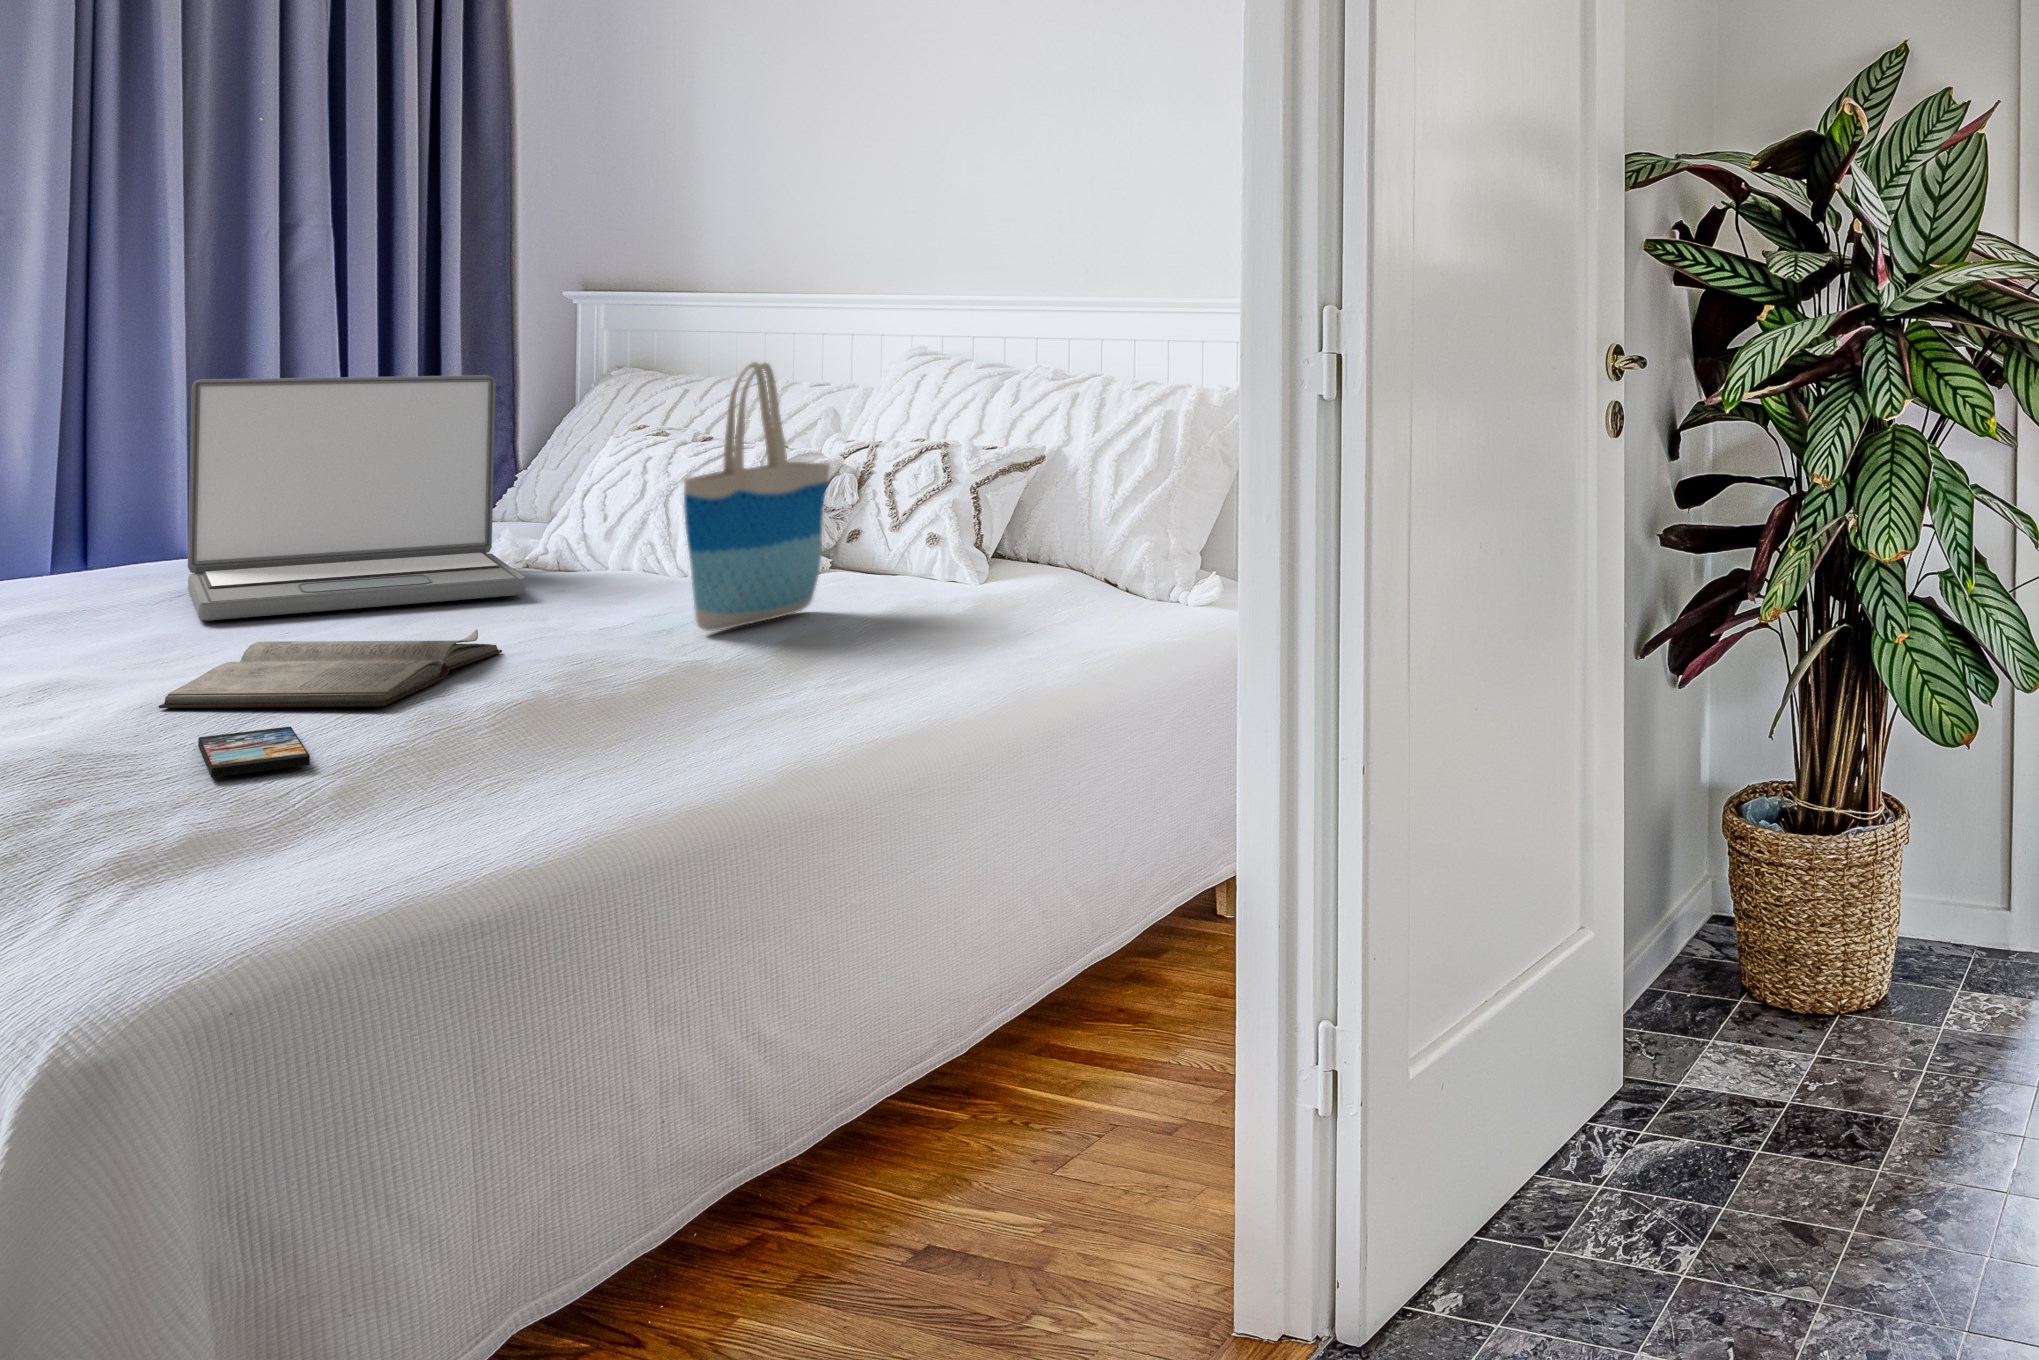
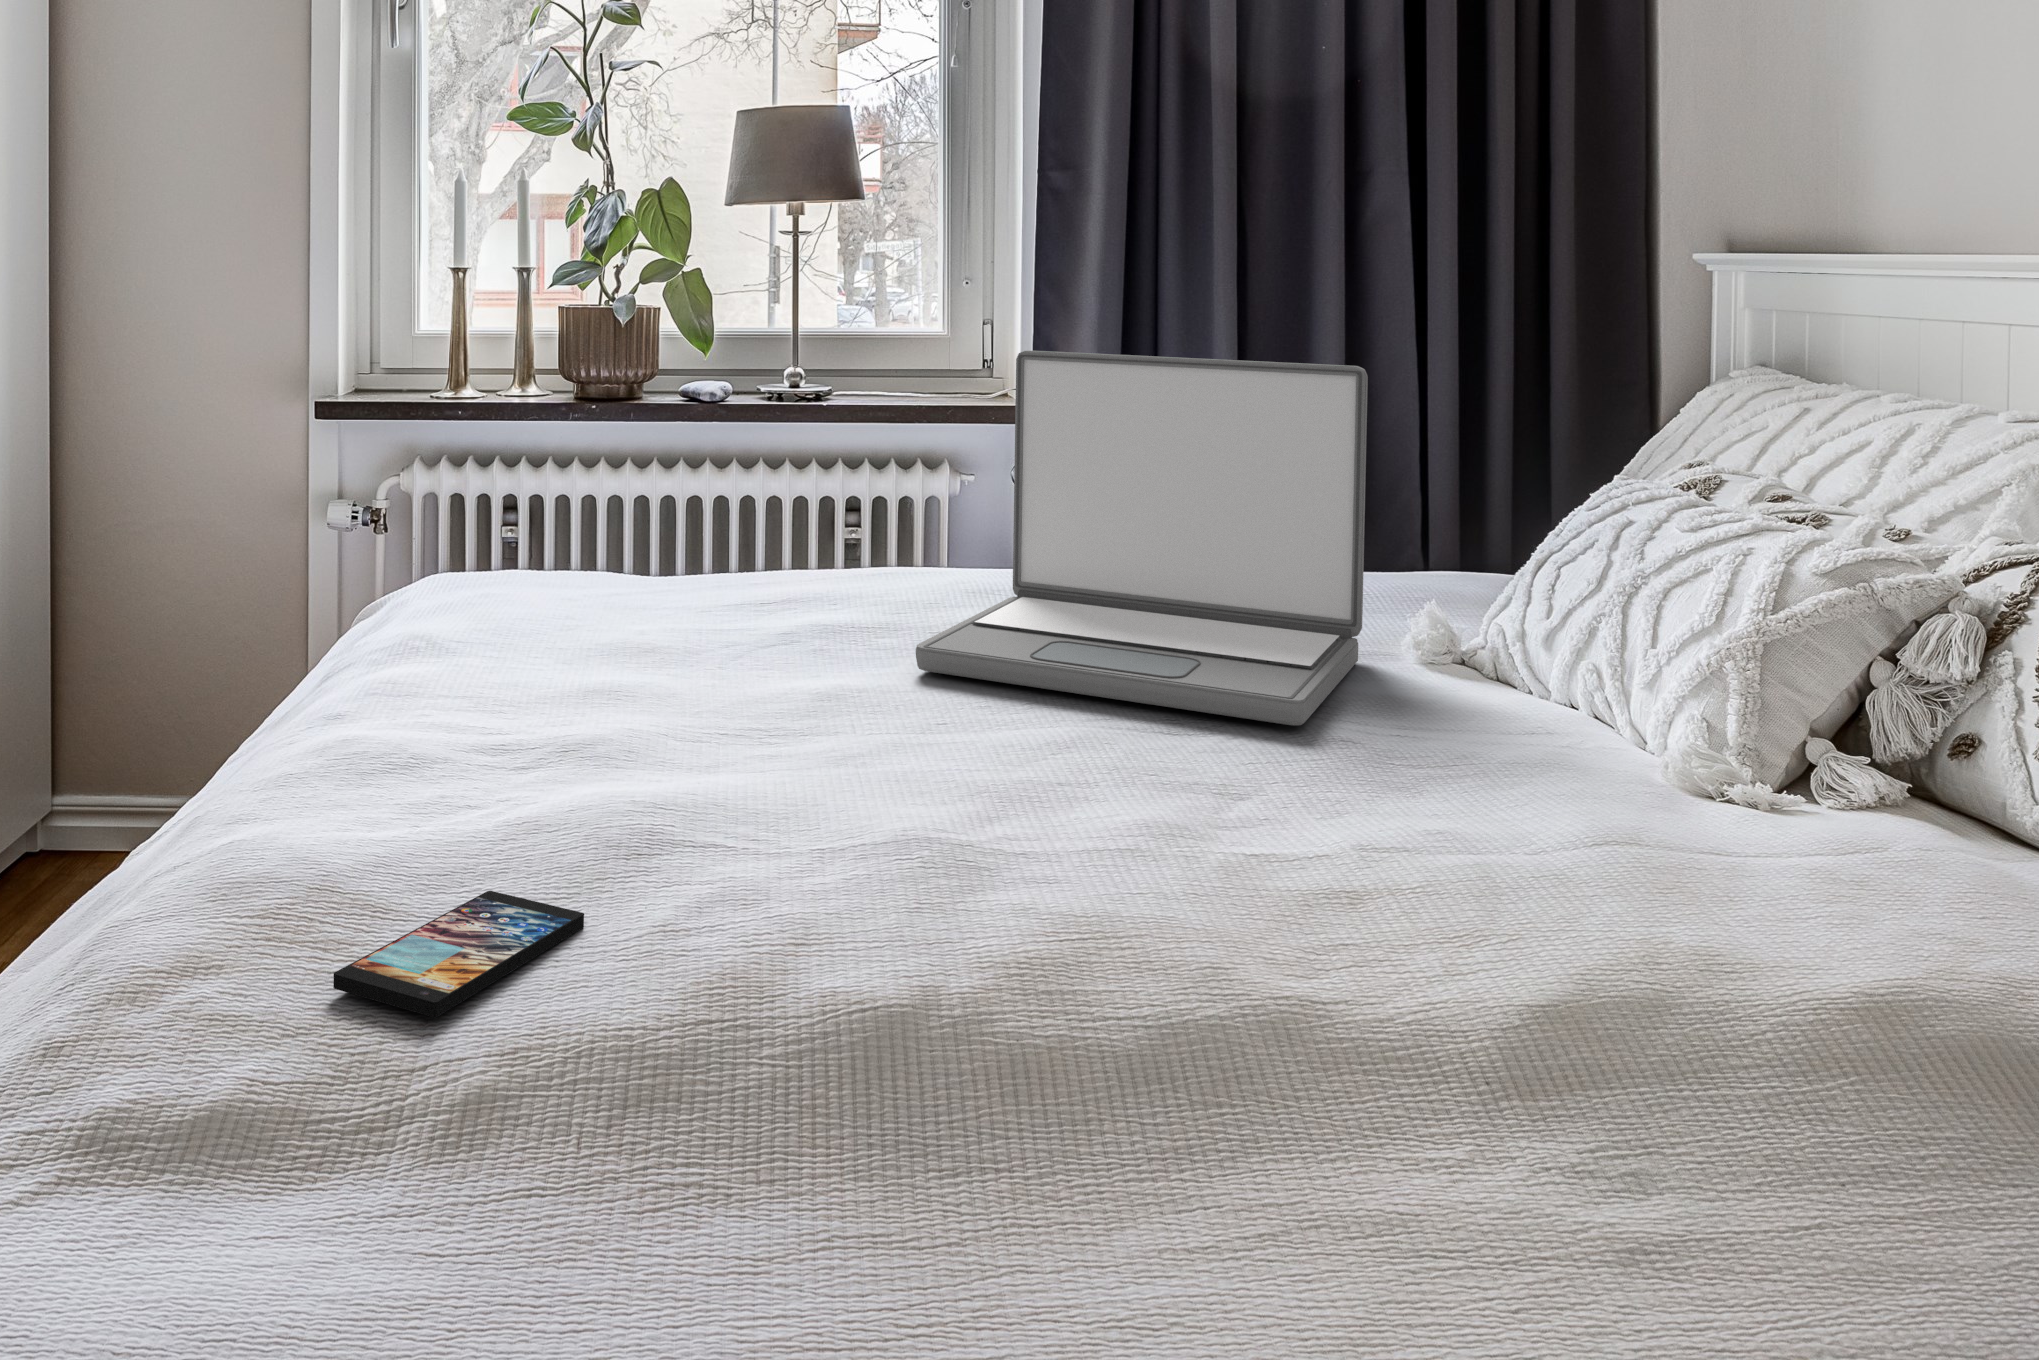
tote bag: present [684,362,830,631] -> none [1377,368,1775,916]
diary: present [159,629,502,708] -> none [603,734,1091,914]

